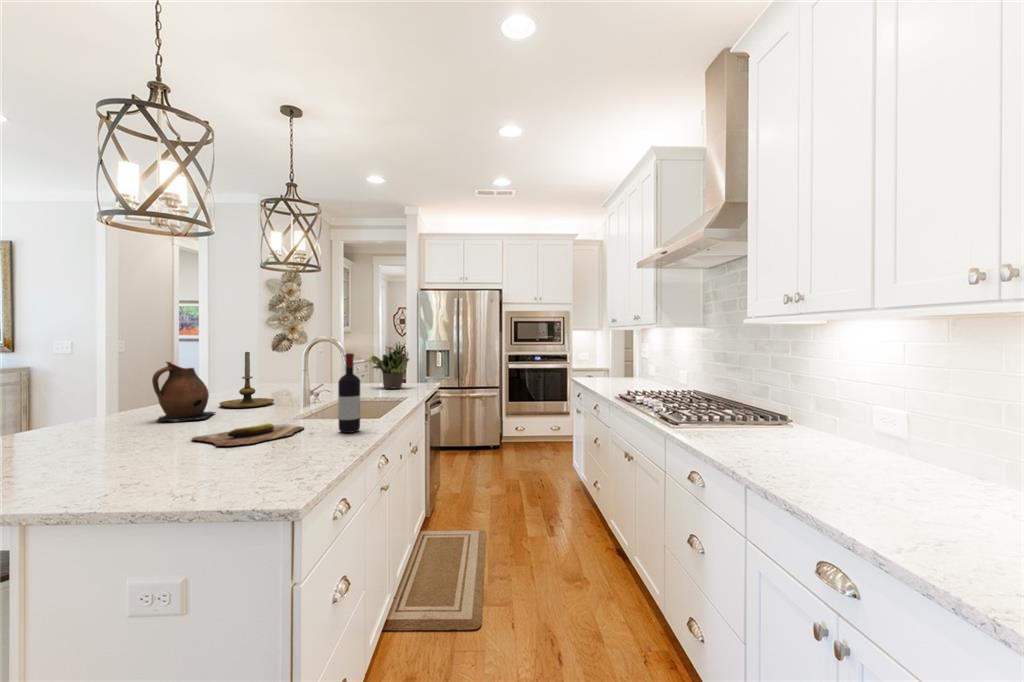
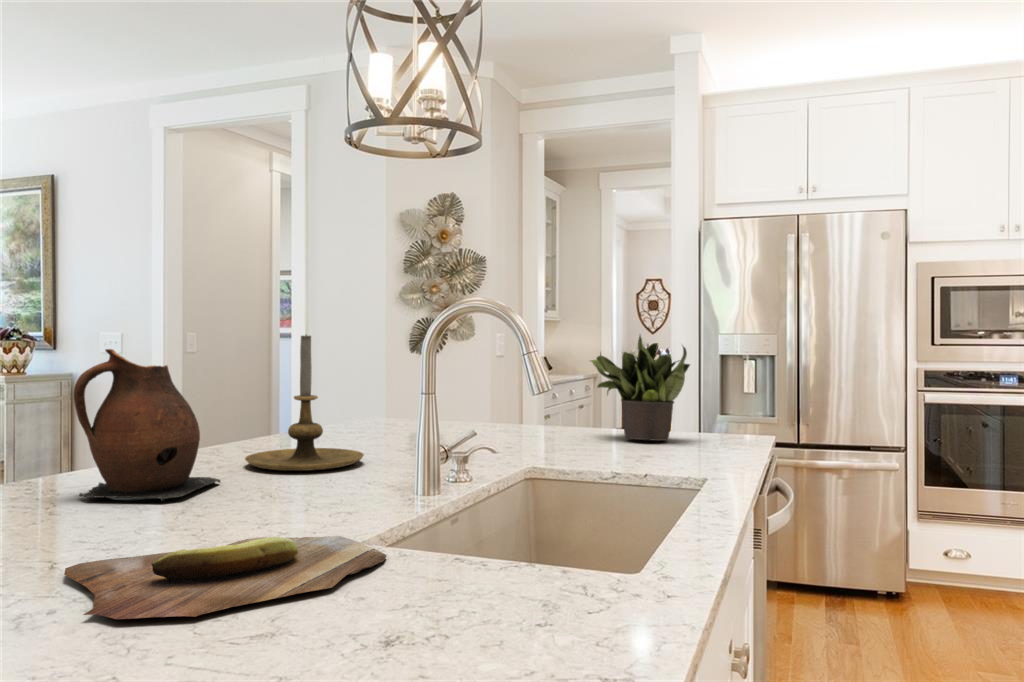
wine bottle: present [338,353,360,433] -> none [480,316,553,601]

